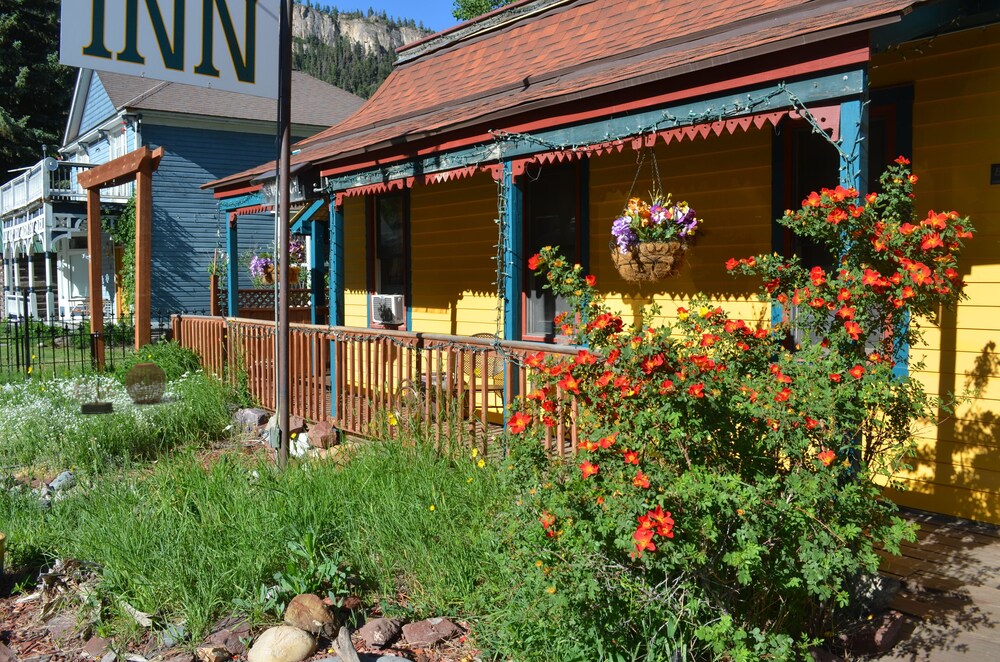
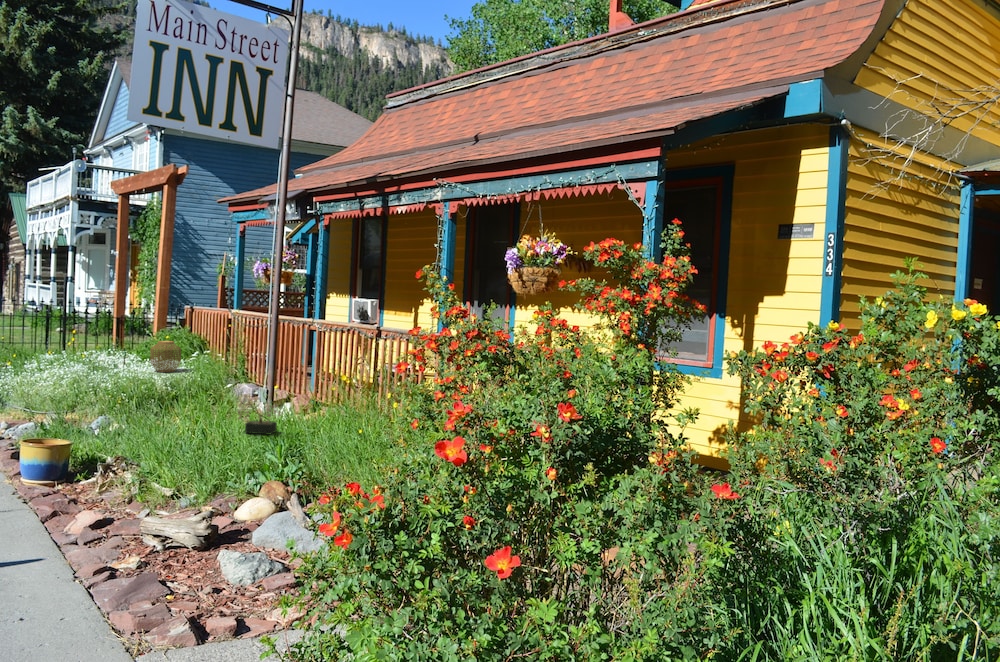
decorative plant: present [75,379,114,414] -> present [238,395,281,434]

